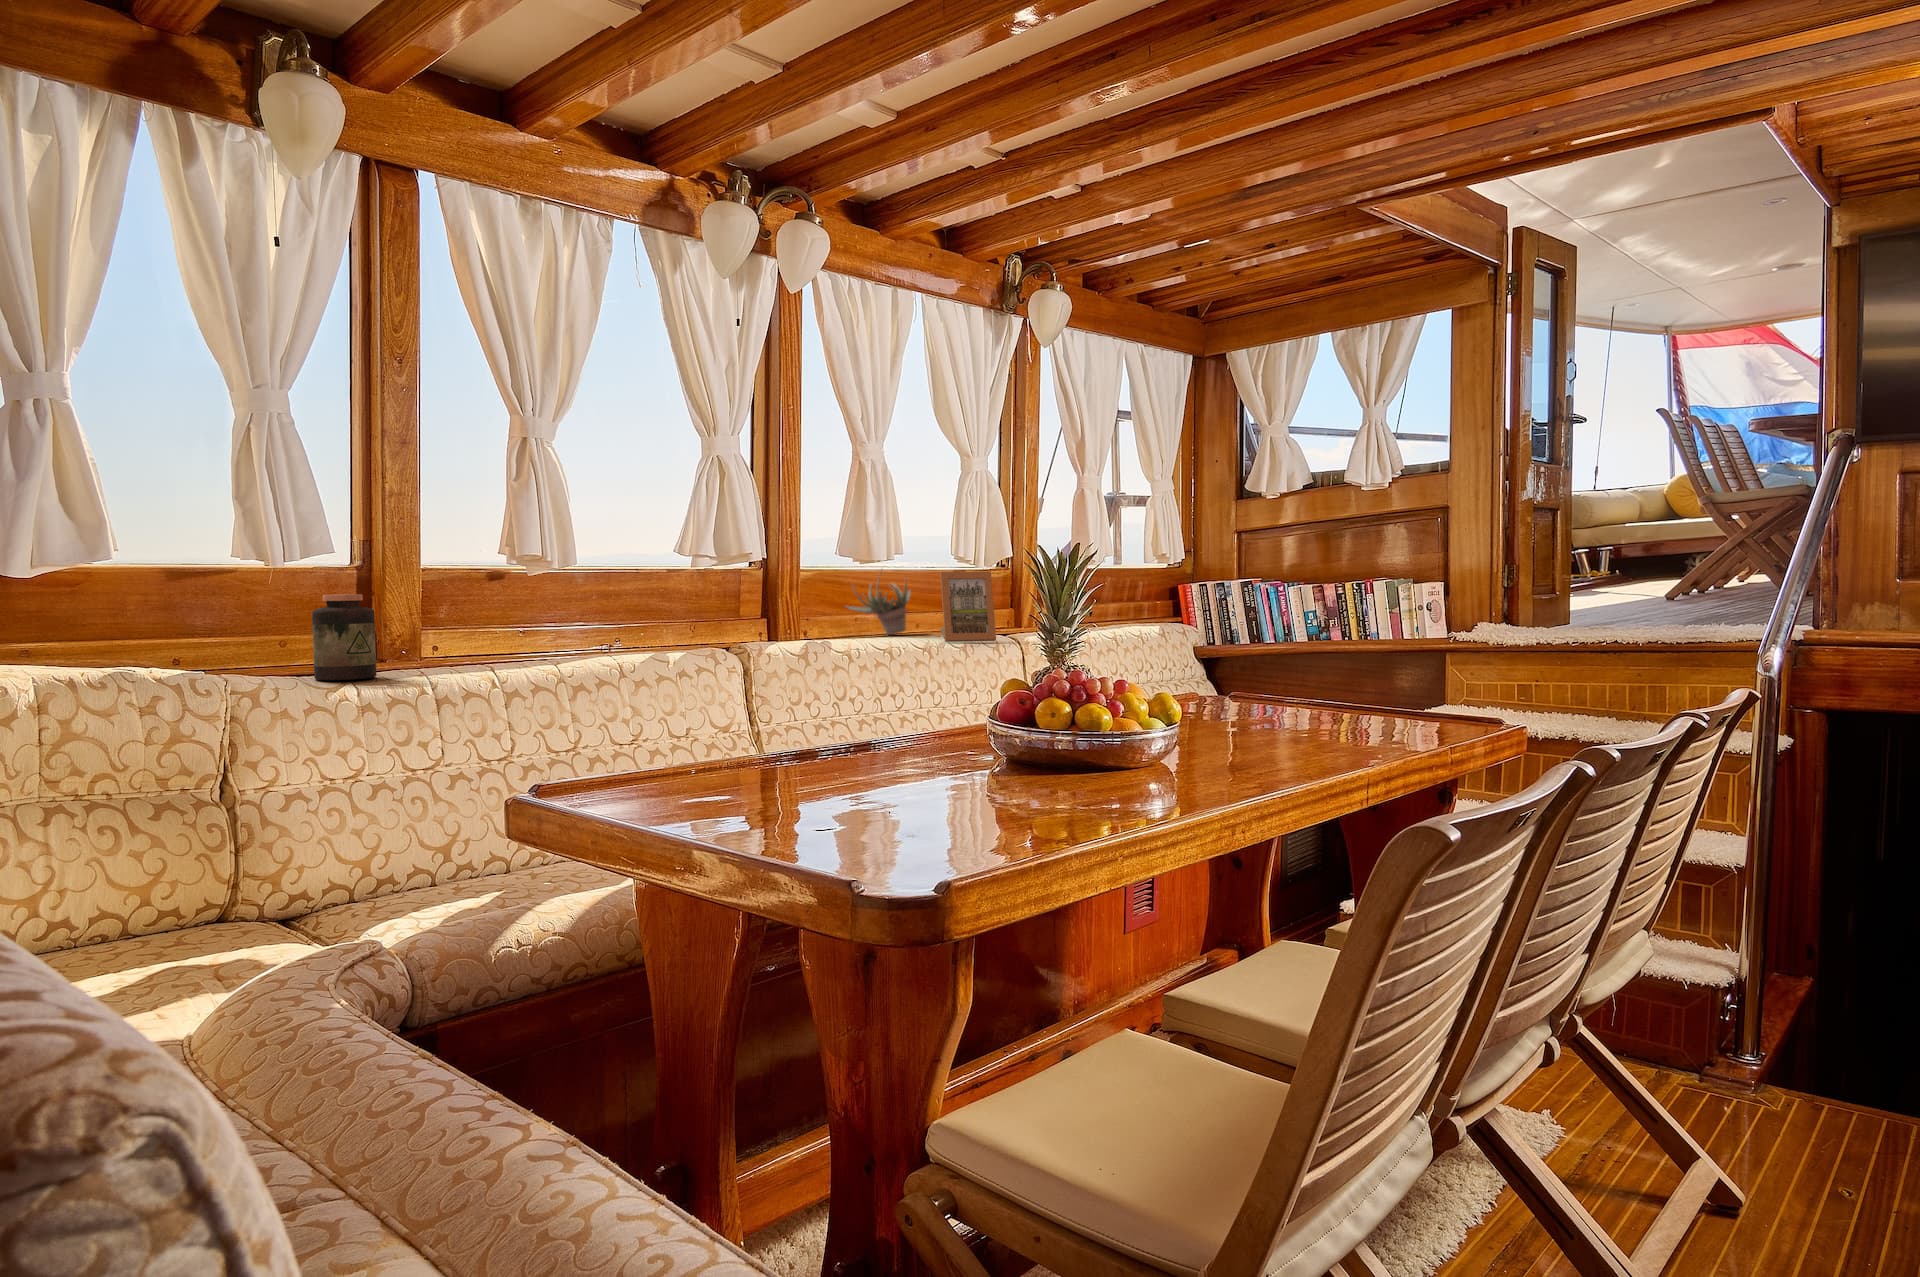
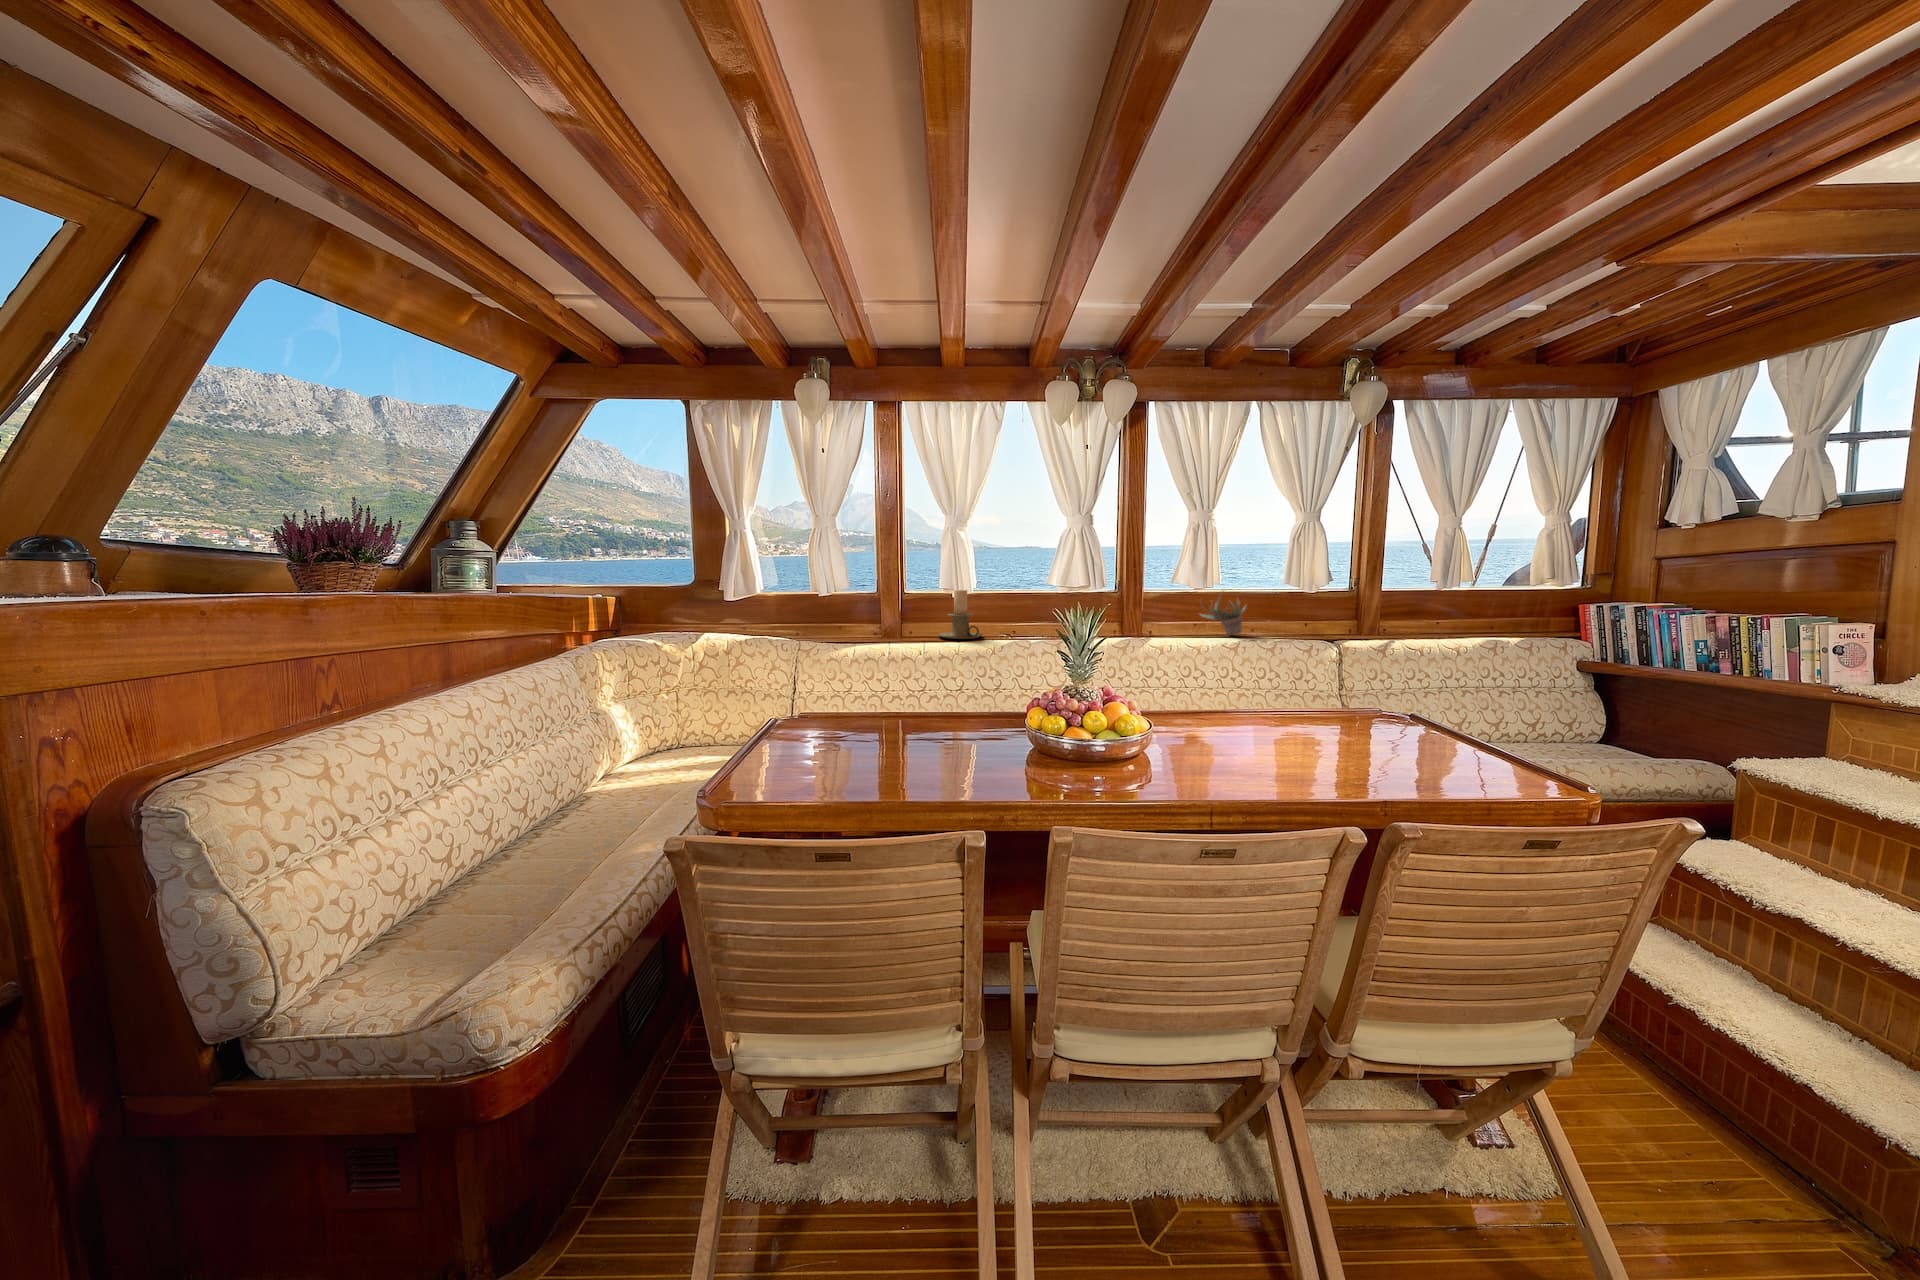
candle holder: none [479,569,568,659] -> present [938,590,983,639]
picture frame: present [940,571,996,642] -> none [1246,595,1291,648]
jar: present [312,594,376,680] -> none [839,604,866,646]

